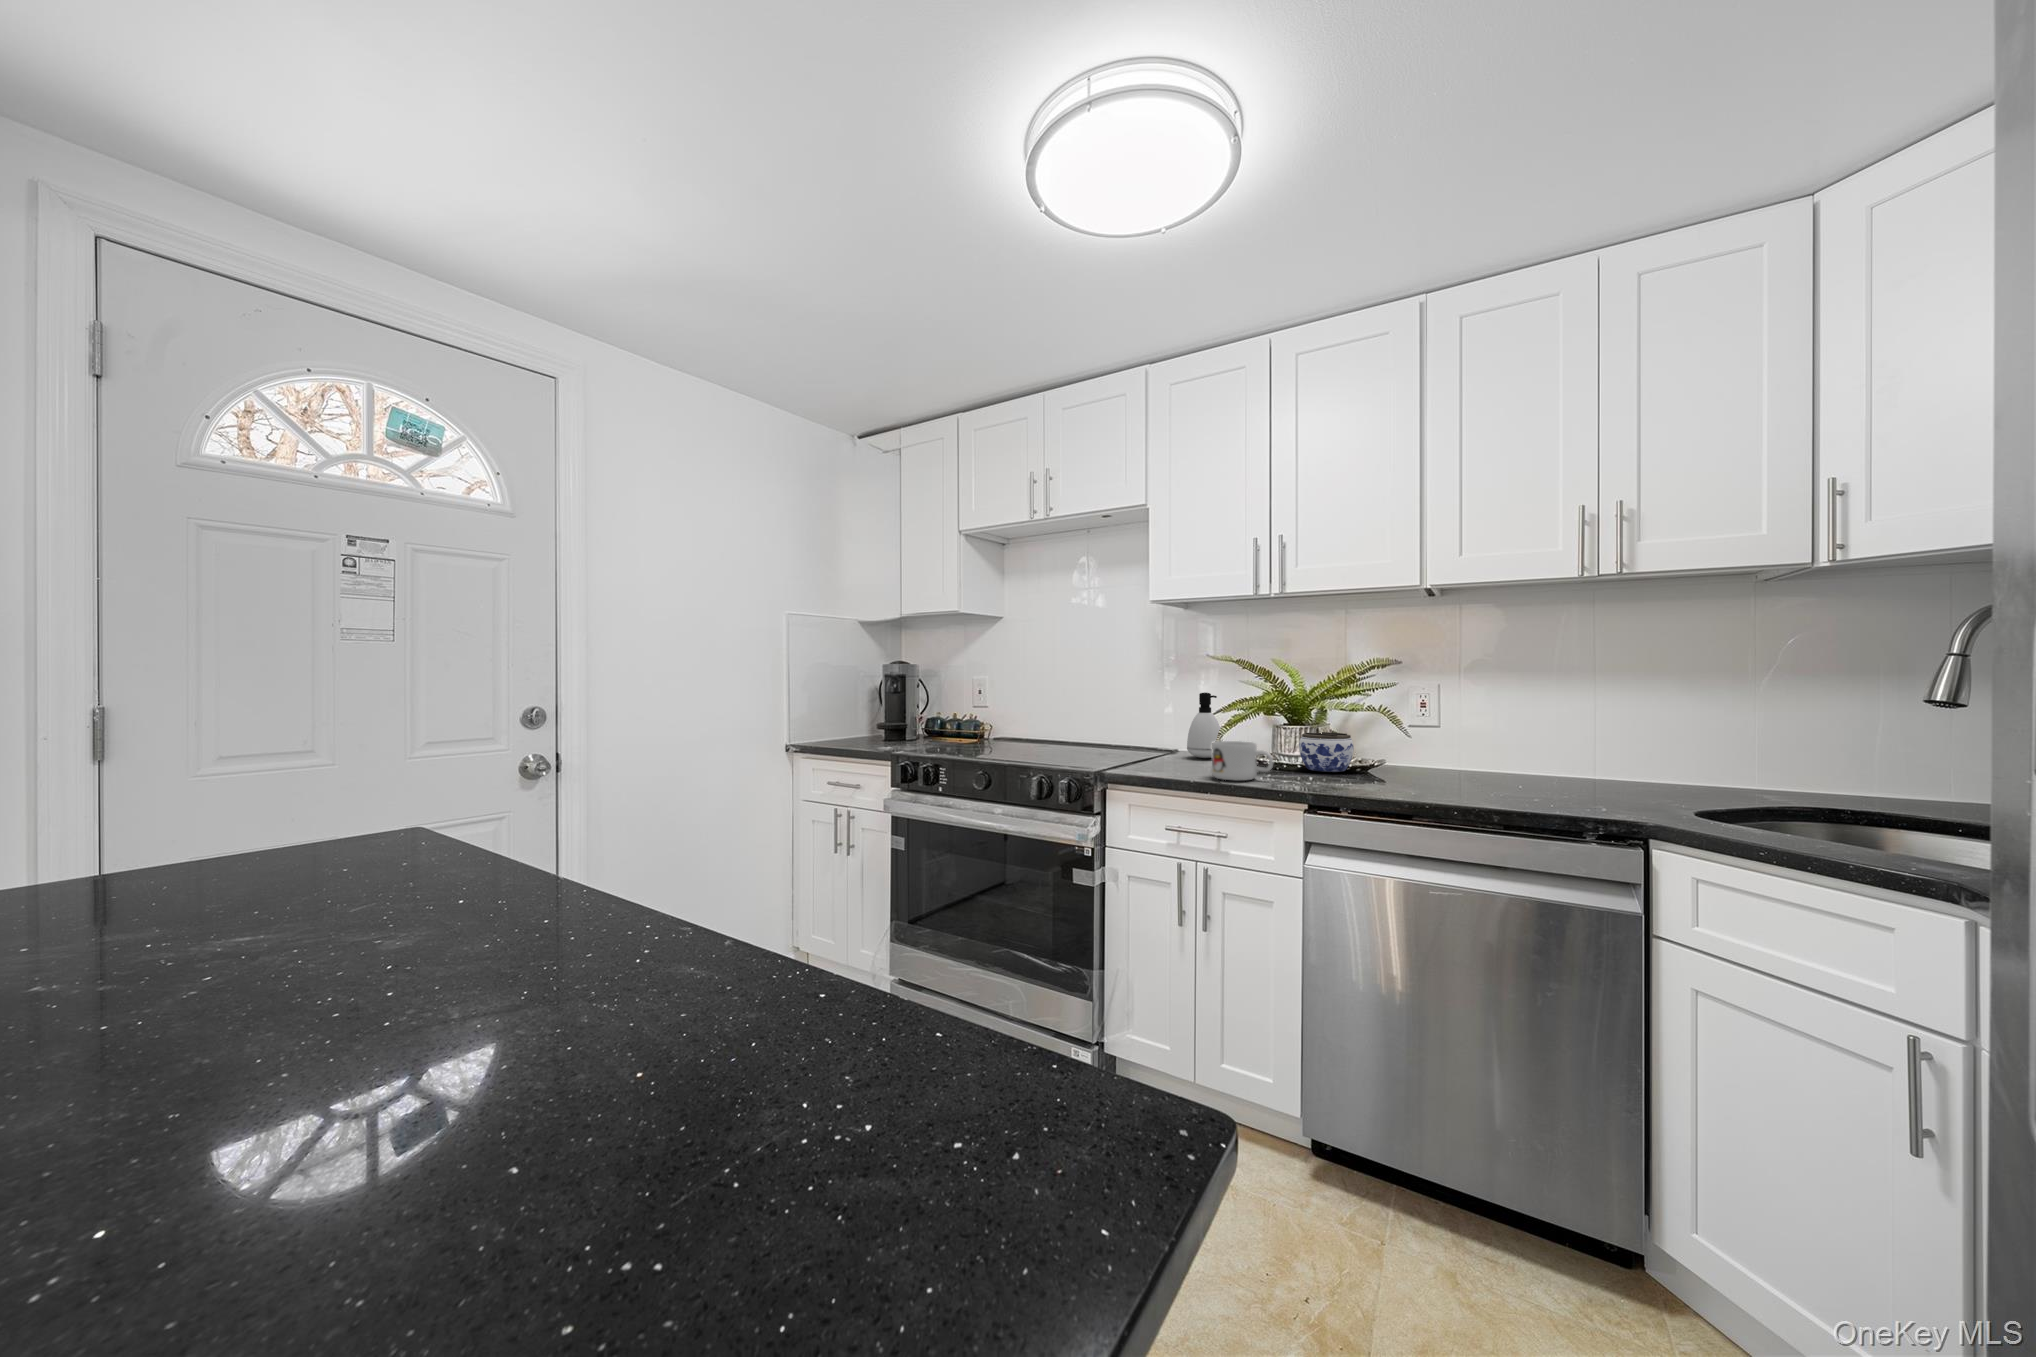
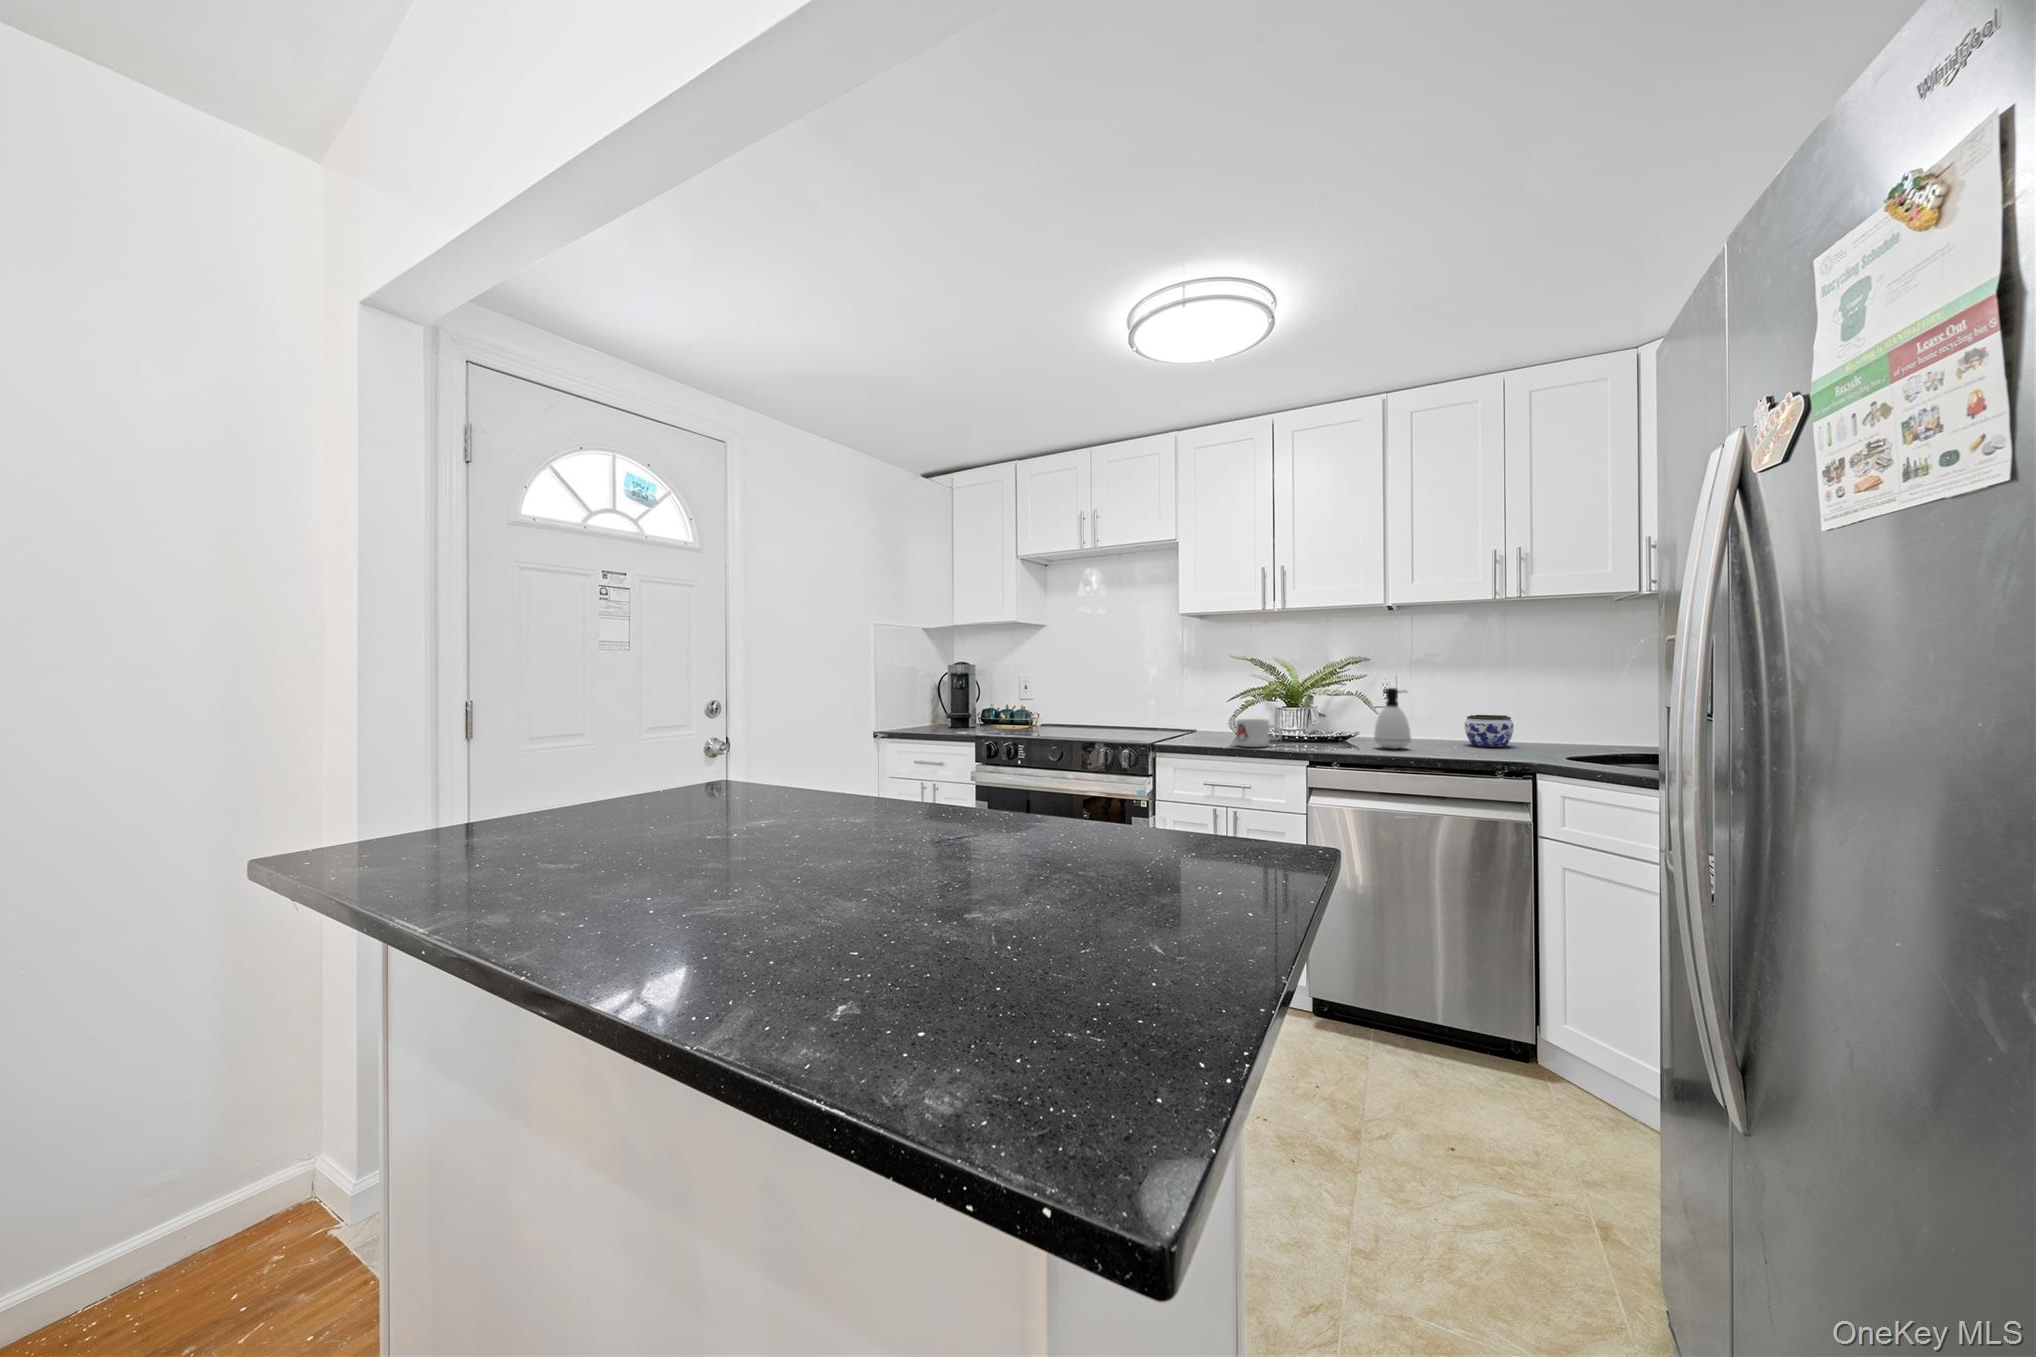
soap dispenser: present [1187,692,1223,758] -> present [1374,688,1411,749]
jar: present [1299,732,1354,772] -> present [1465,715,1514,747]

